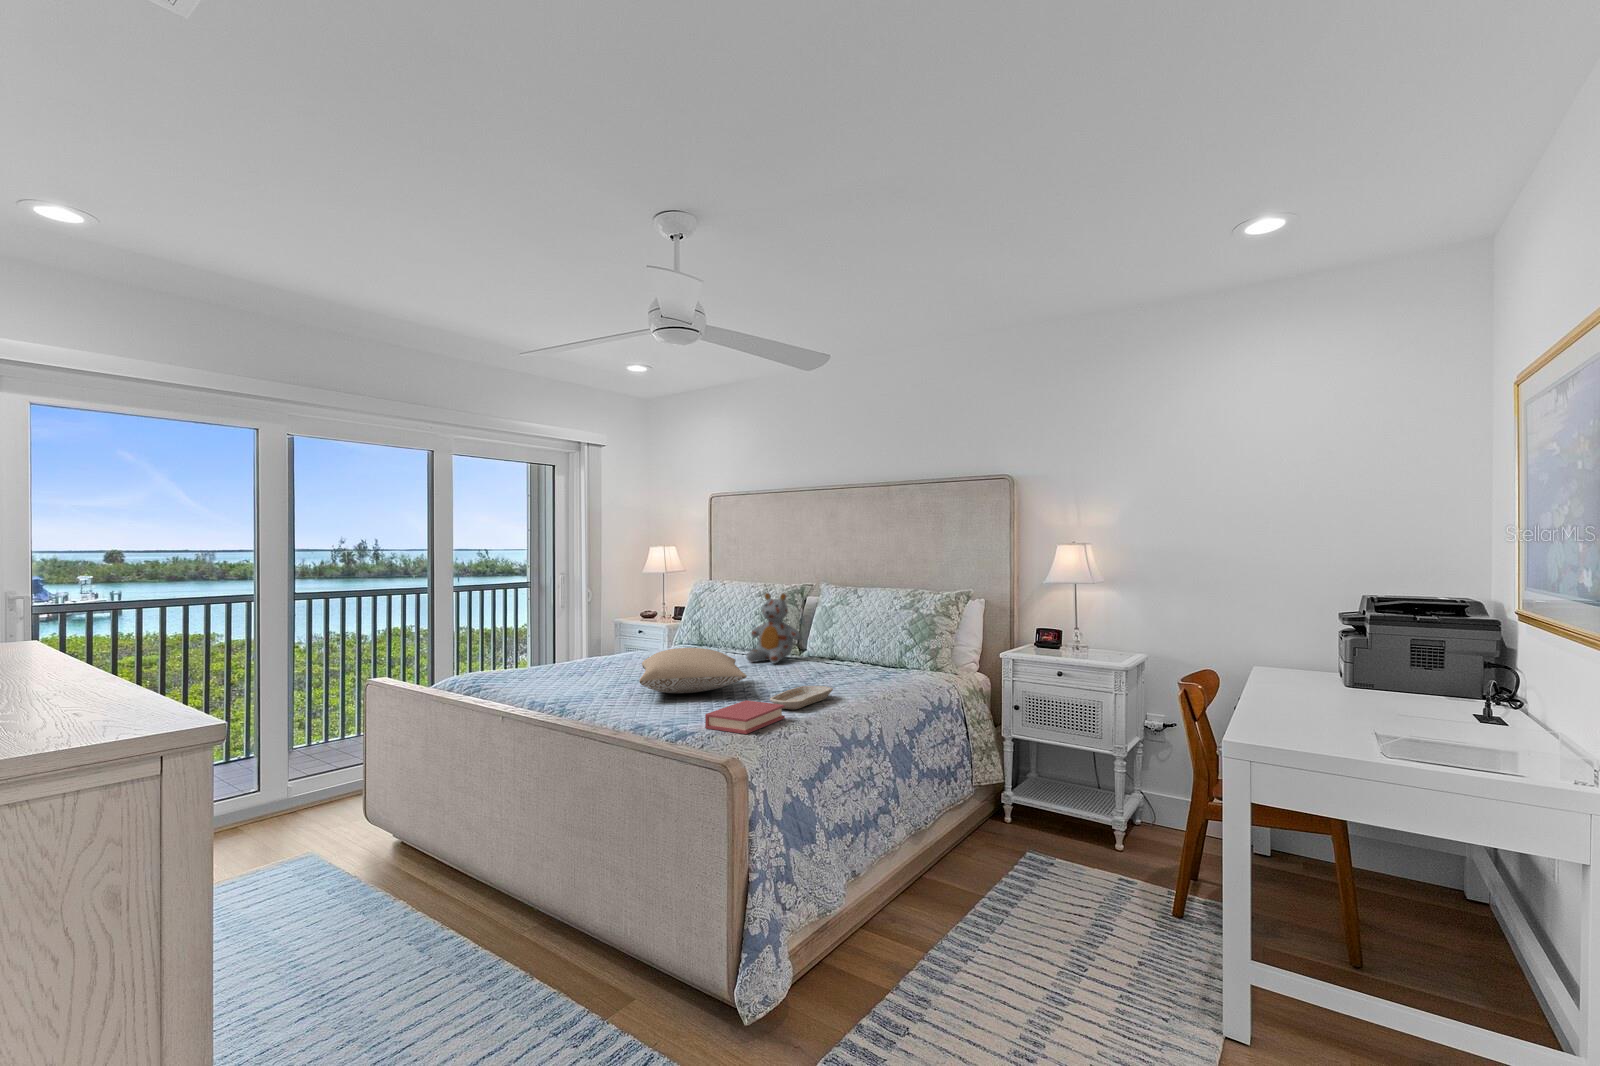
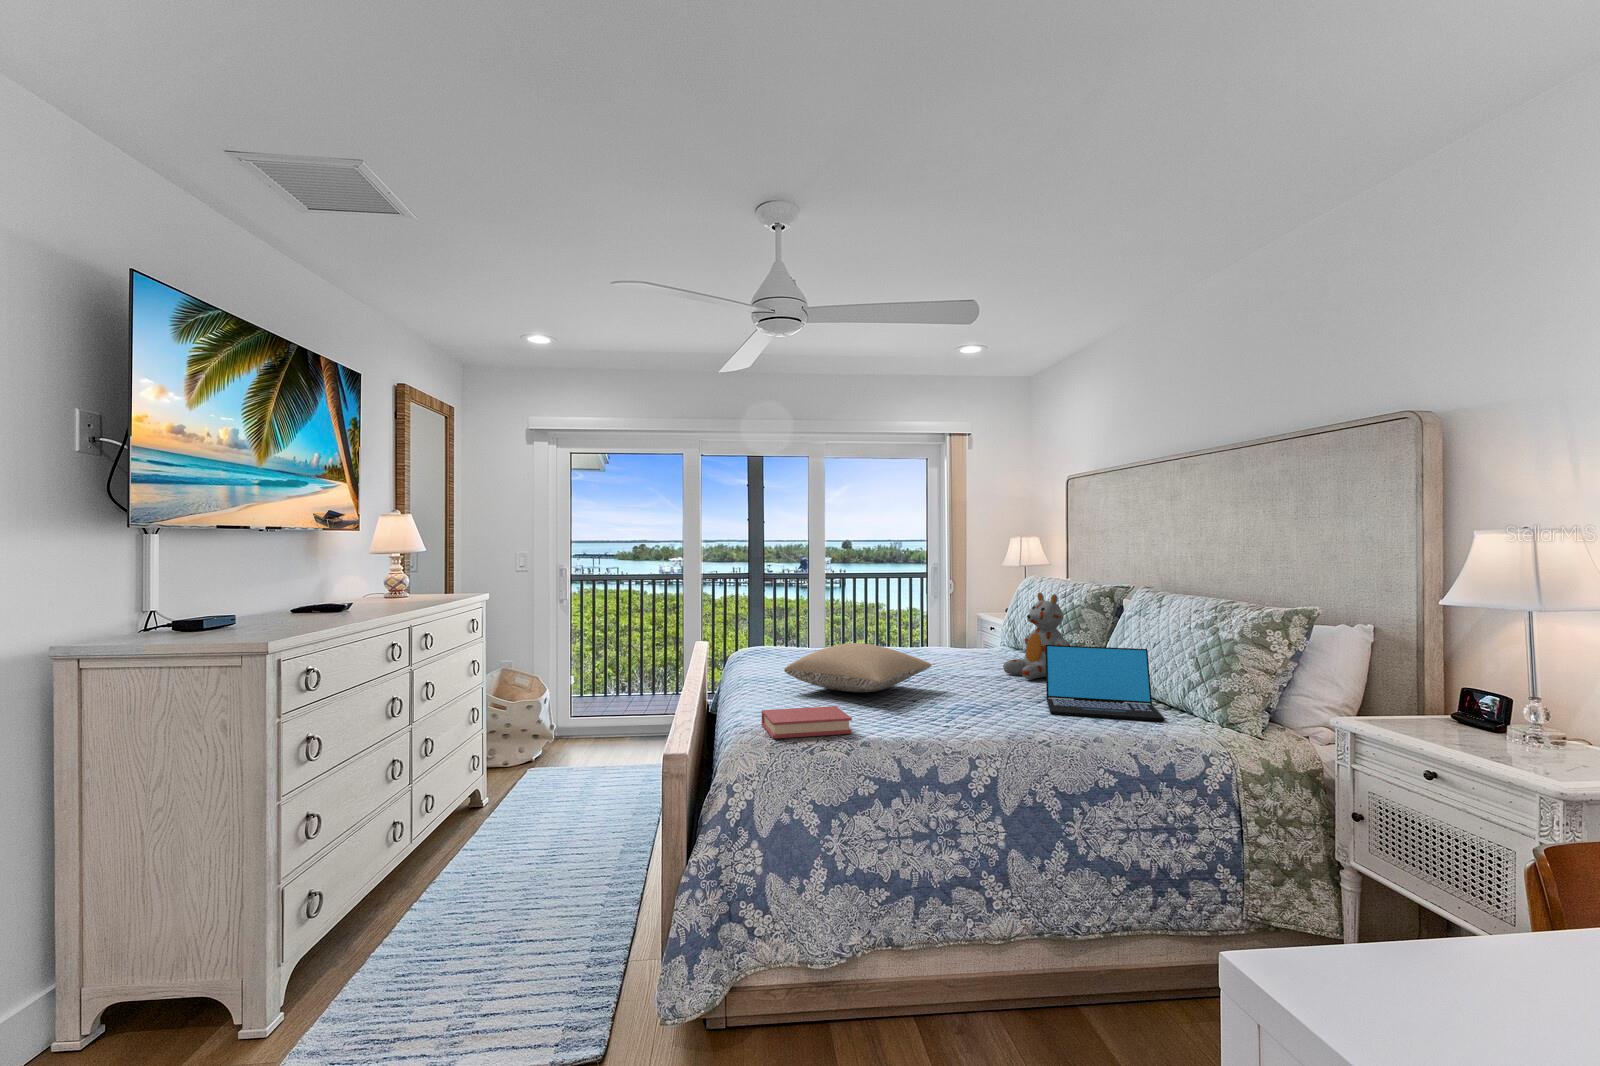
laptop: none [813,627,912,682] -> present [1046,645,1165,721]
tray: present [770,686,833,710] -> none [870,705,972,728]

